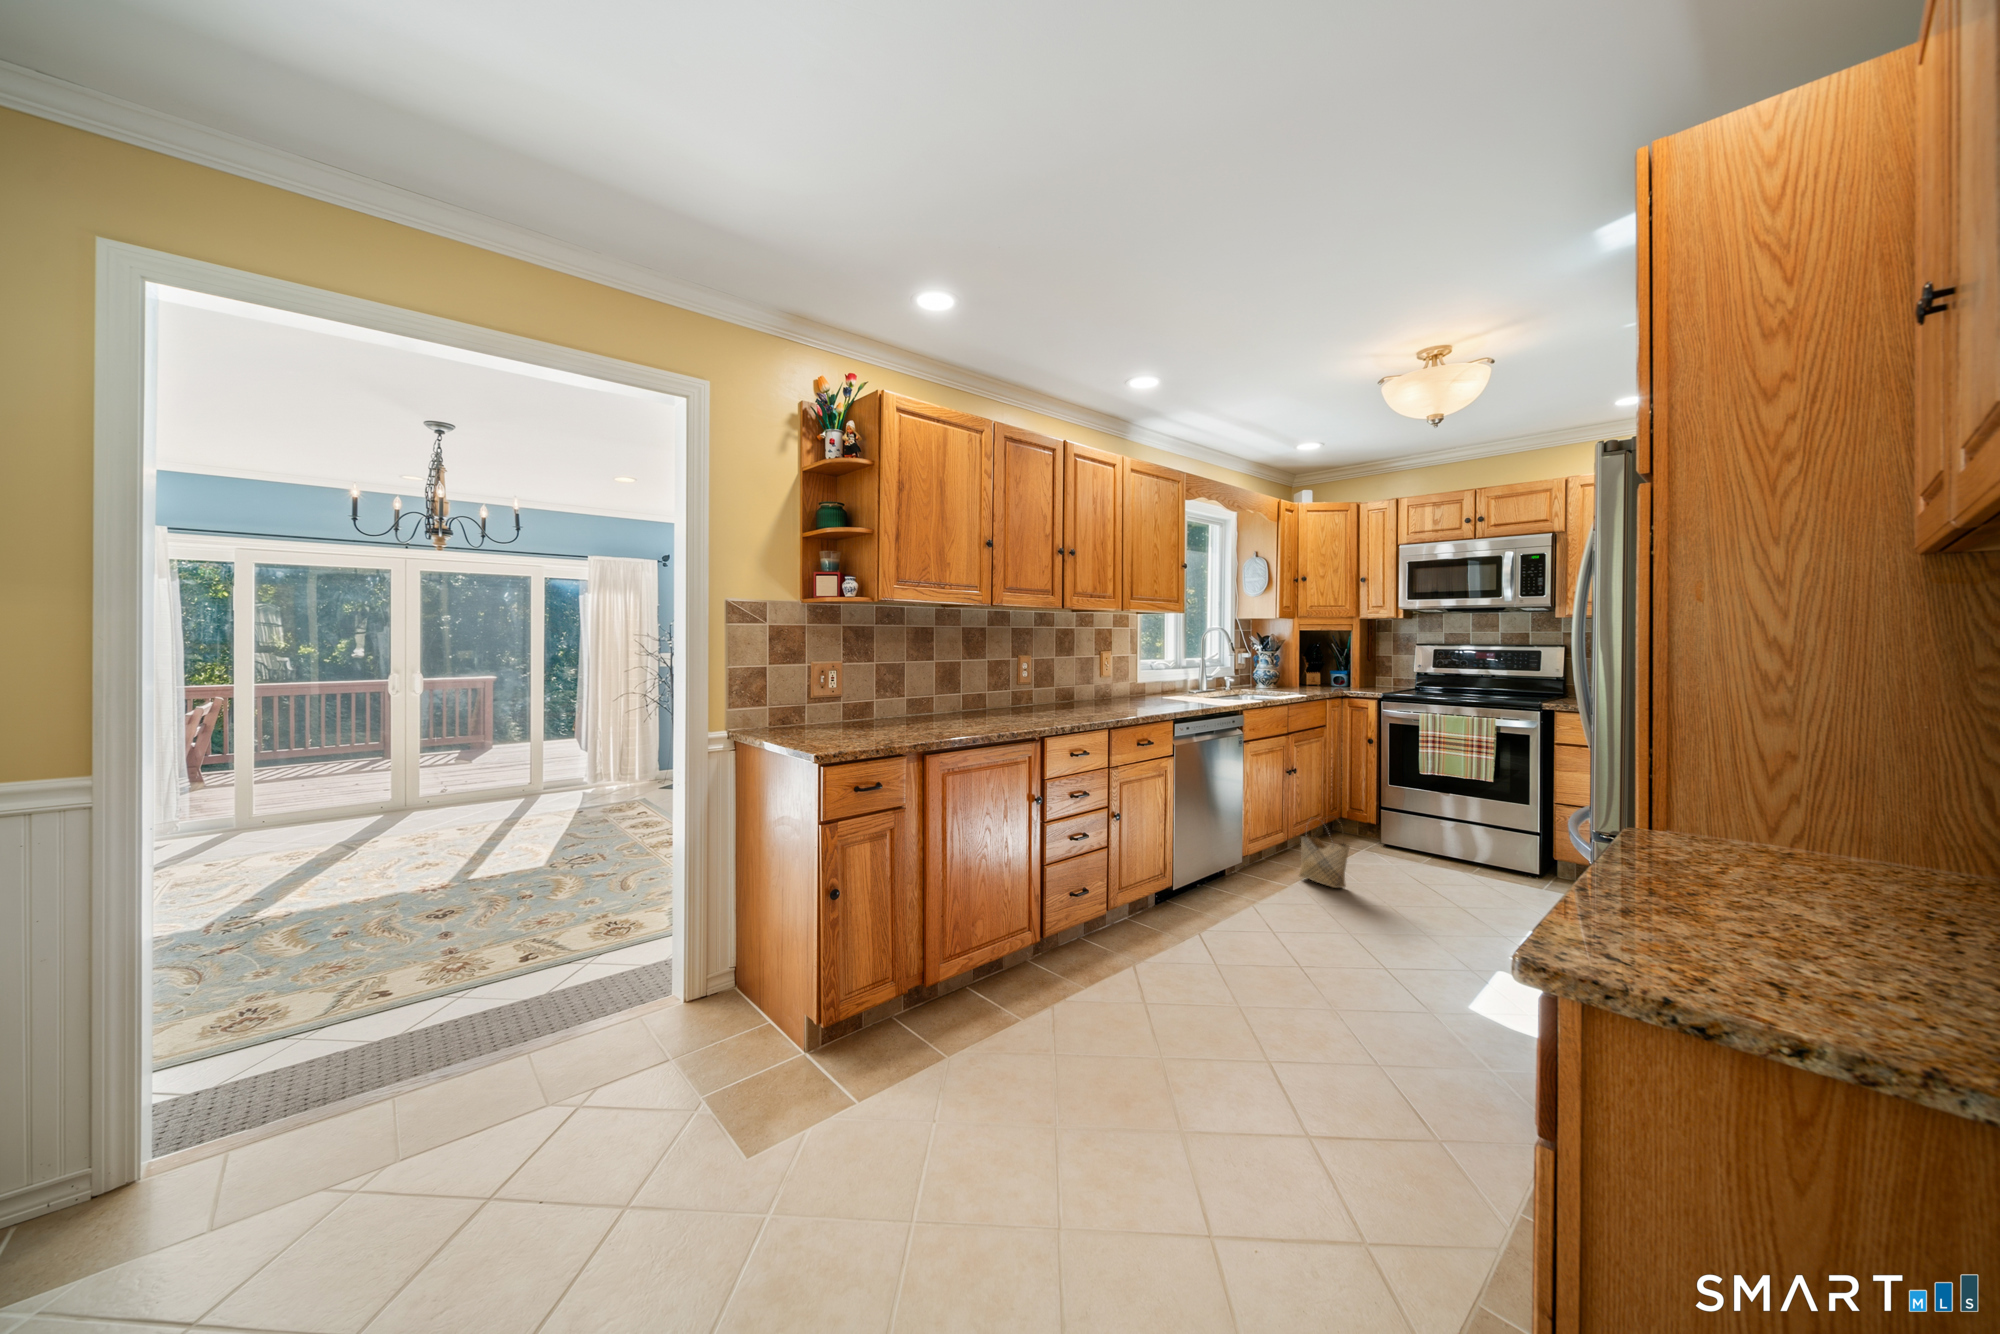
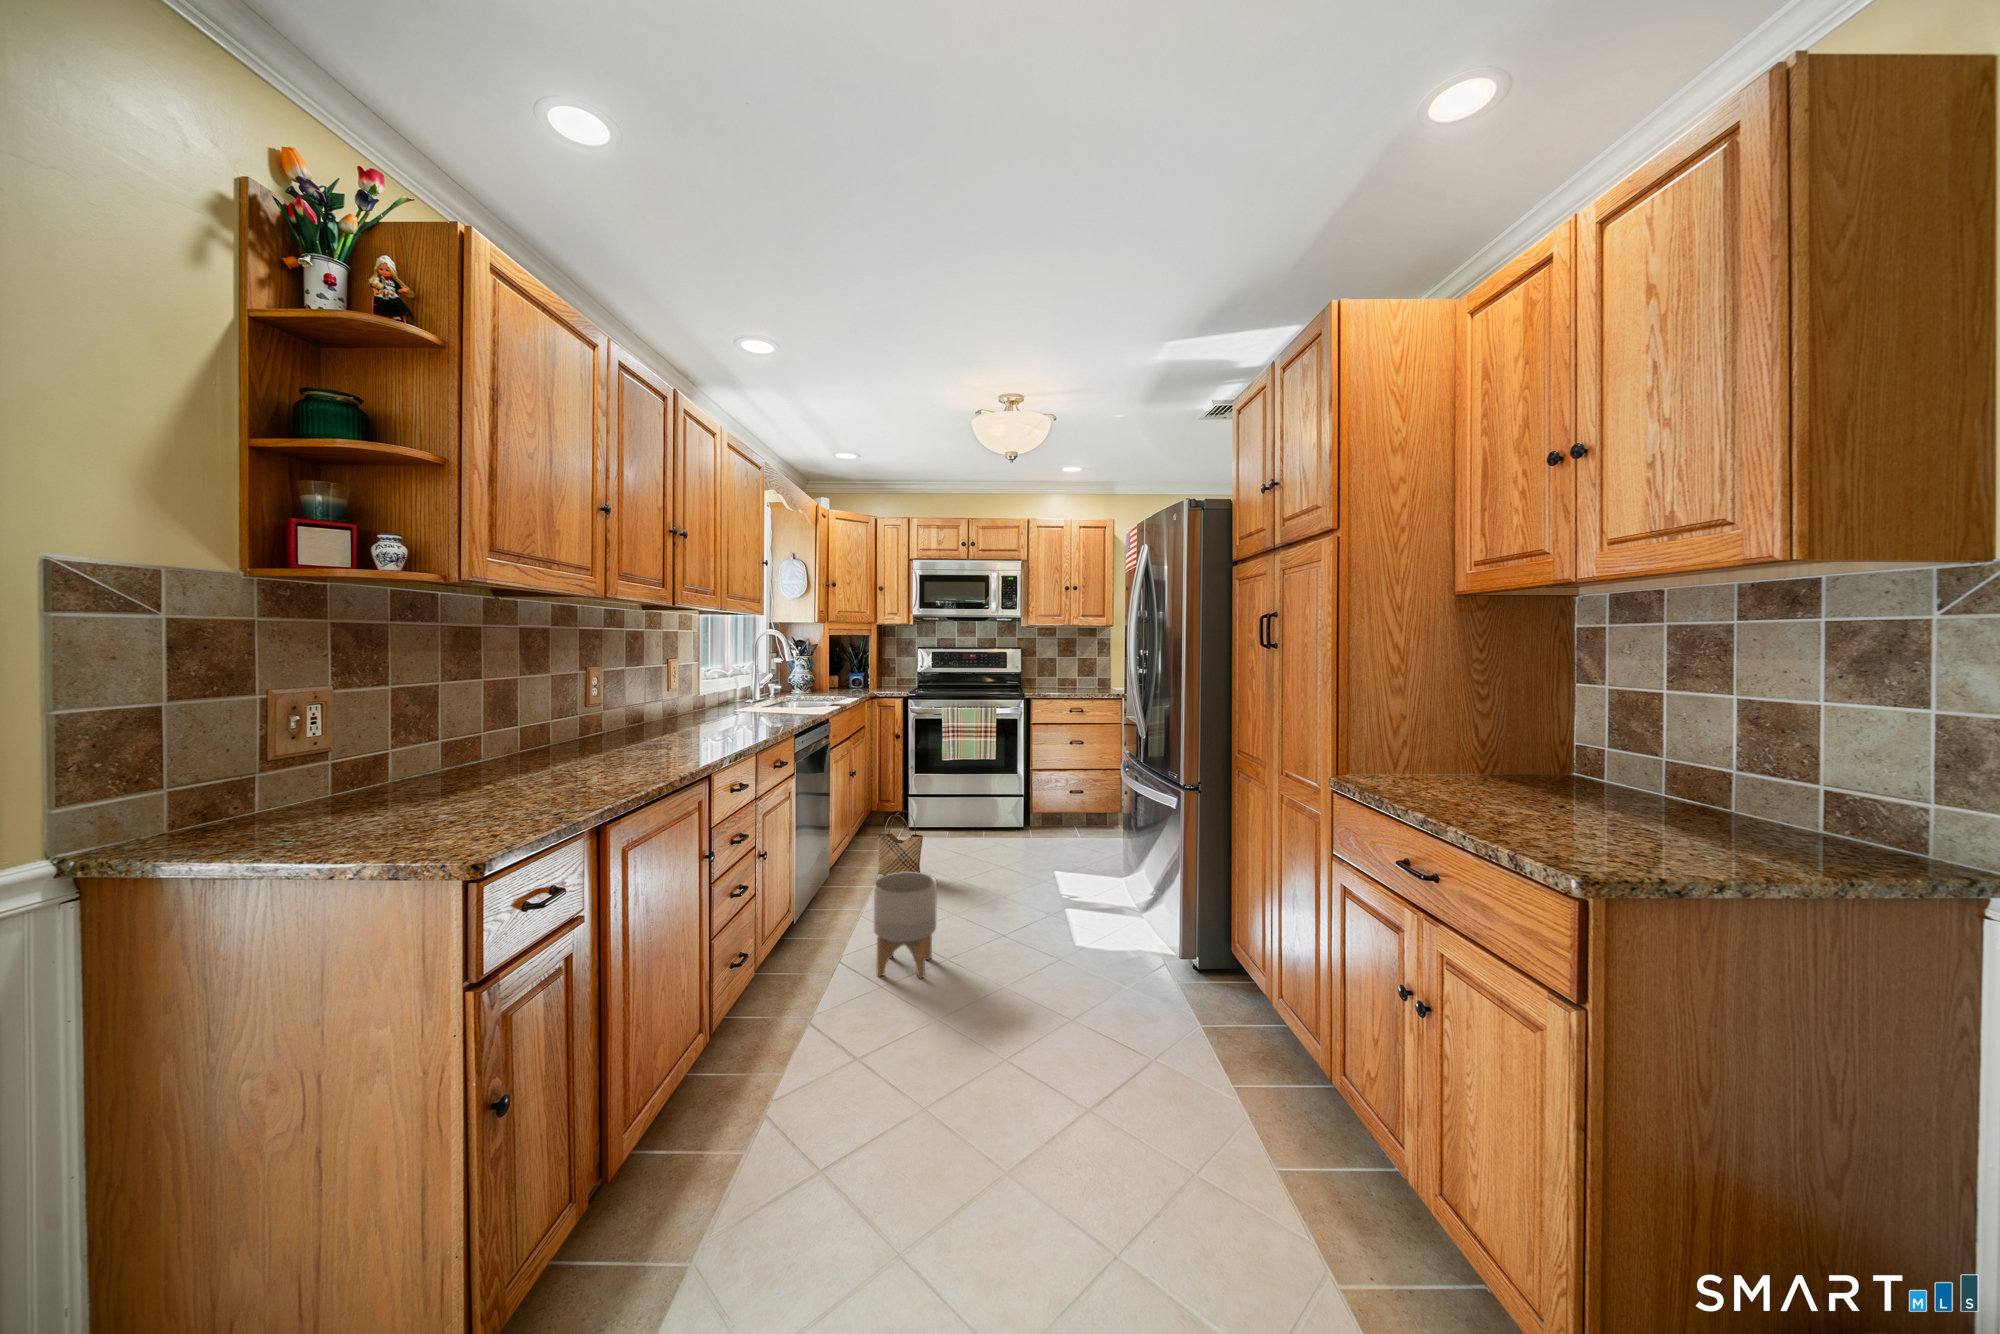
planter: none [1215,862,1281,969] -> present [874,872,937,978]

